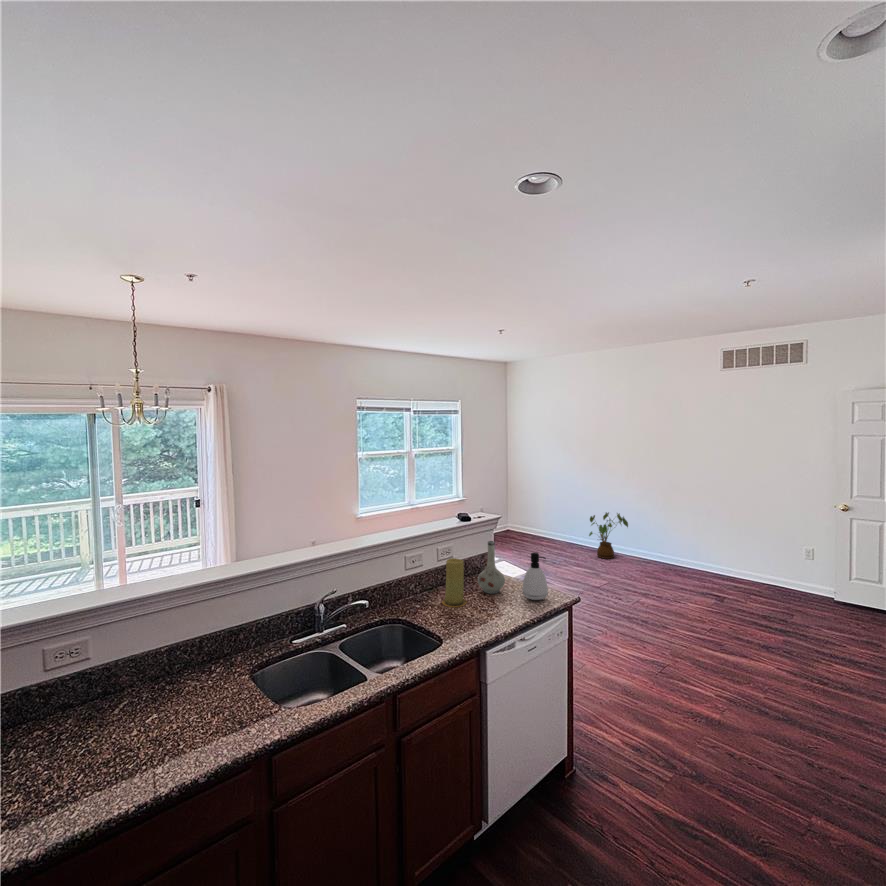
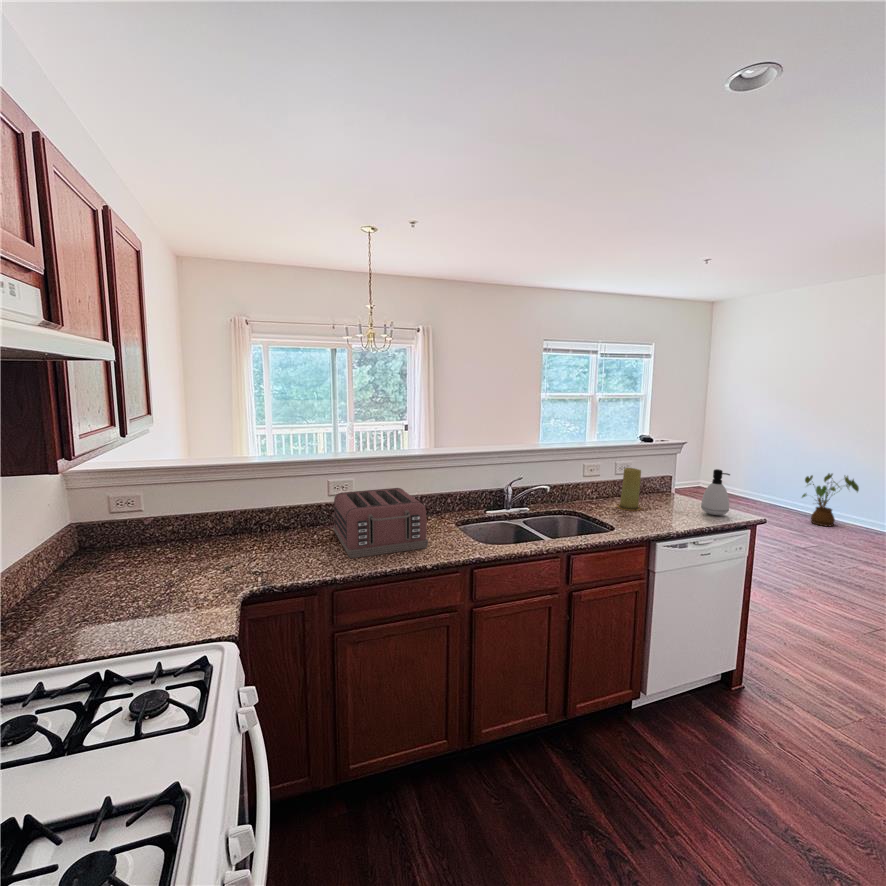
vase: present [478,541,505,594] -> none [655,457,683,507]
toaster: none [40,647,199,808] -> present [333,488,428,558]

